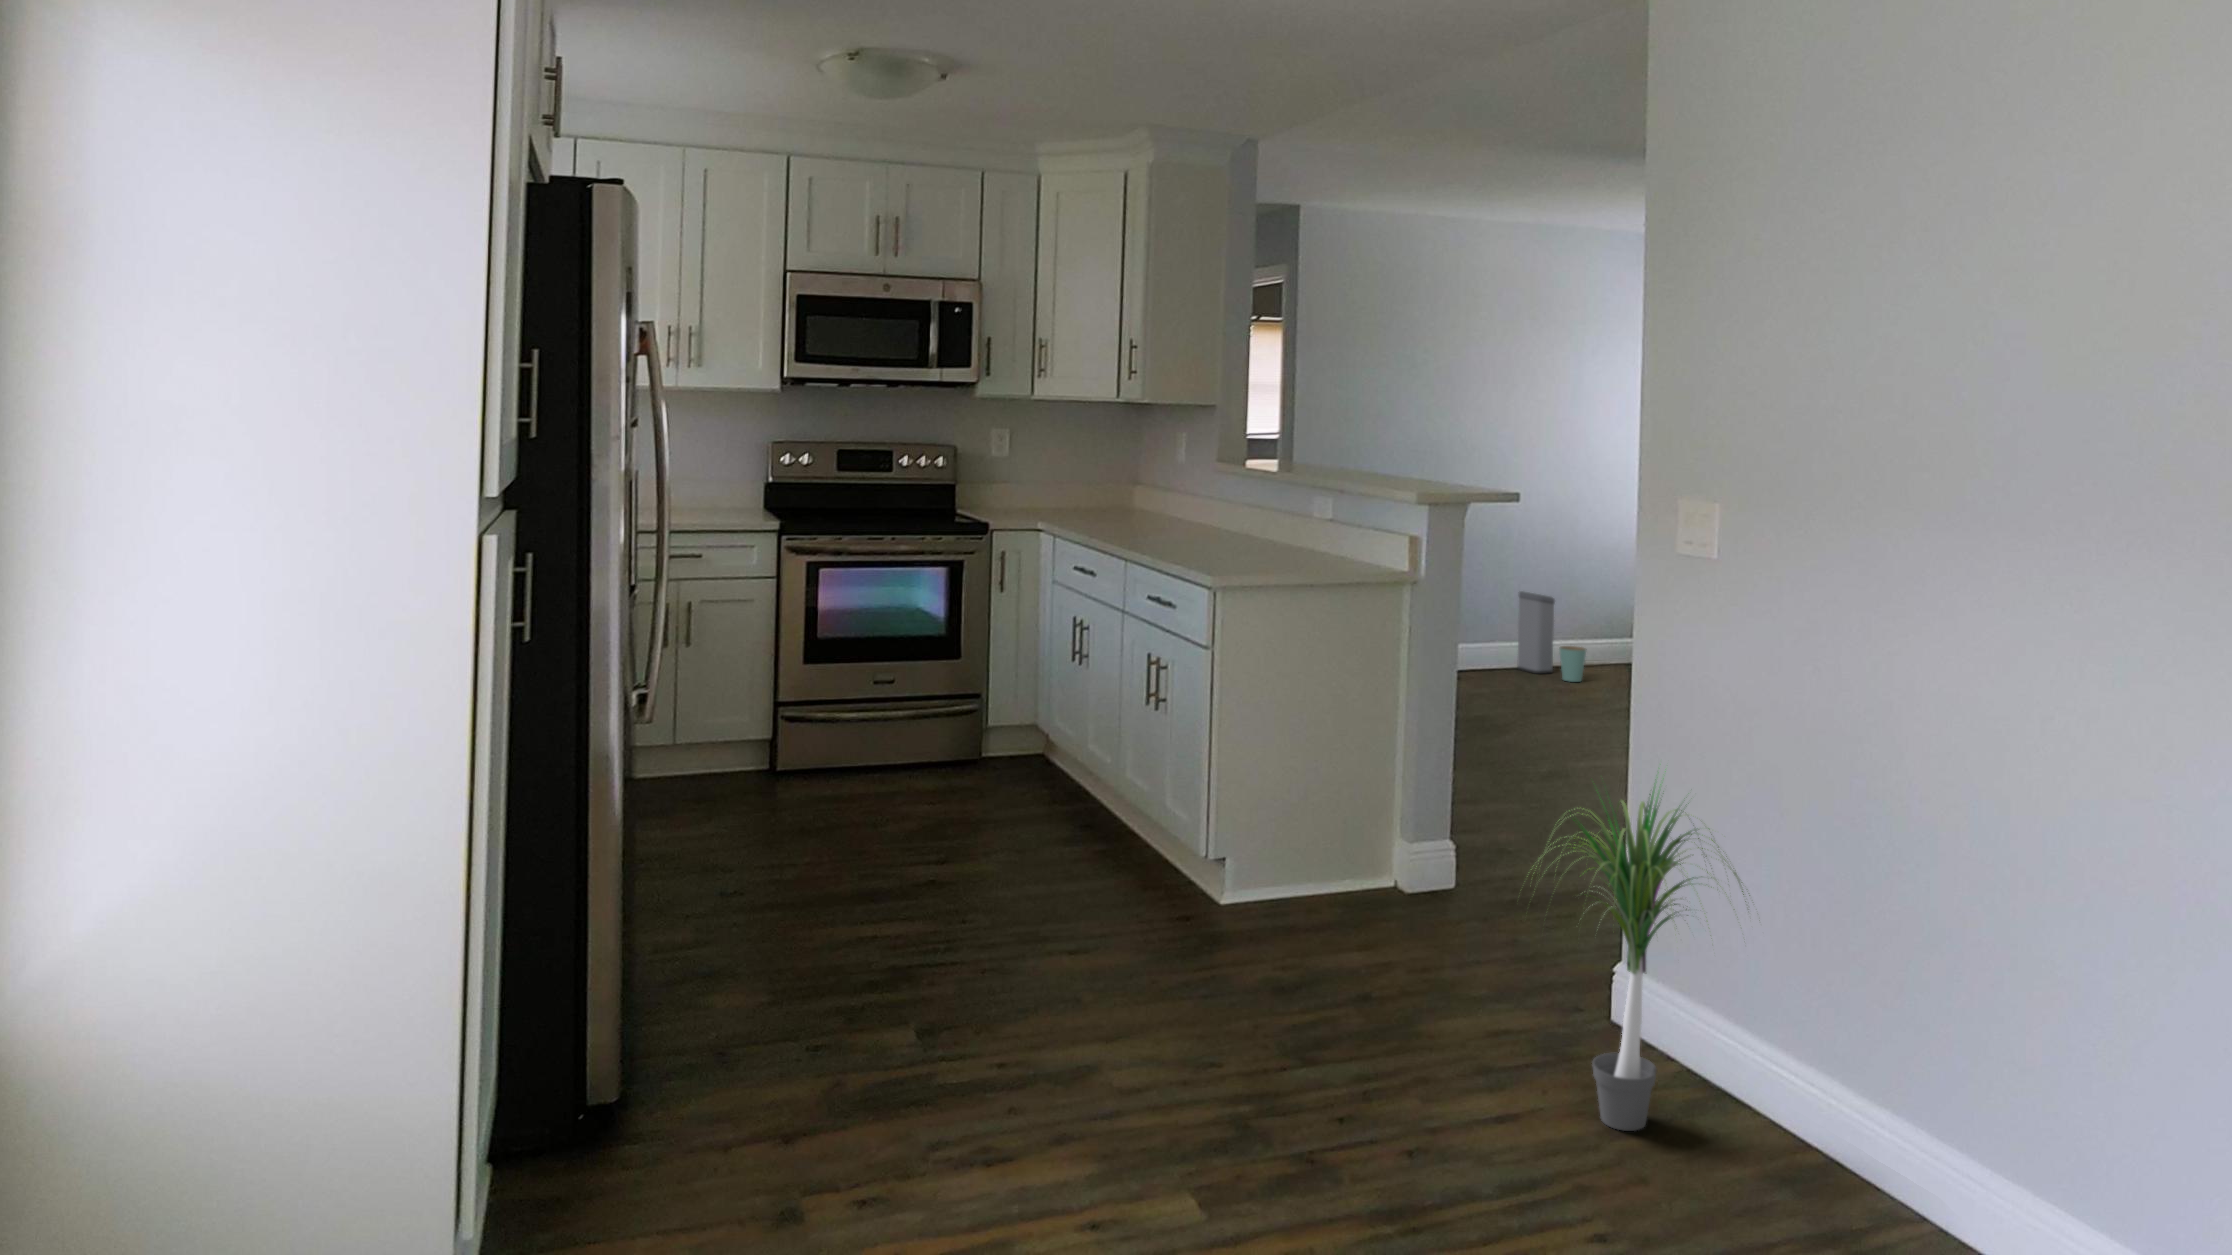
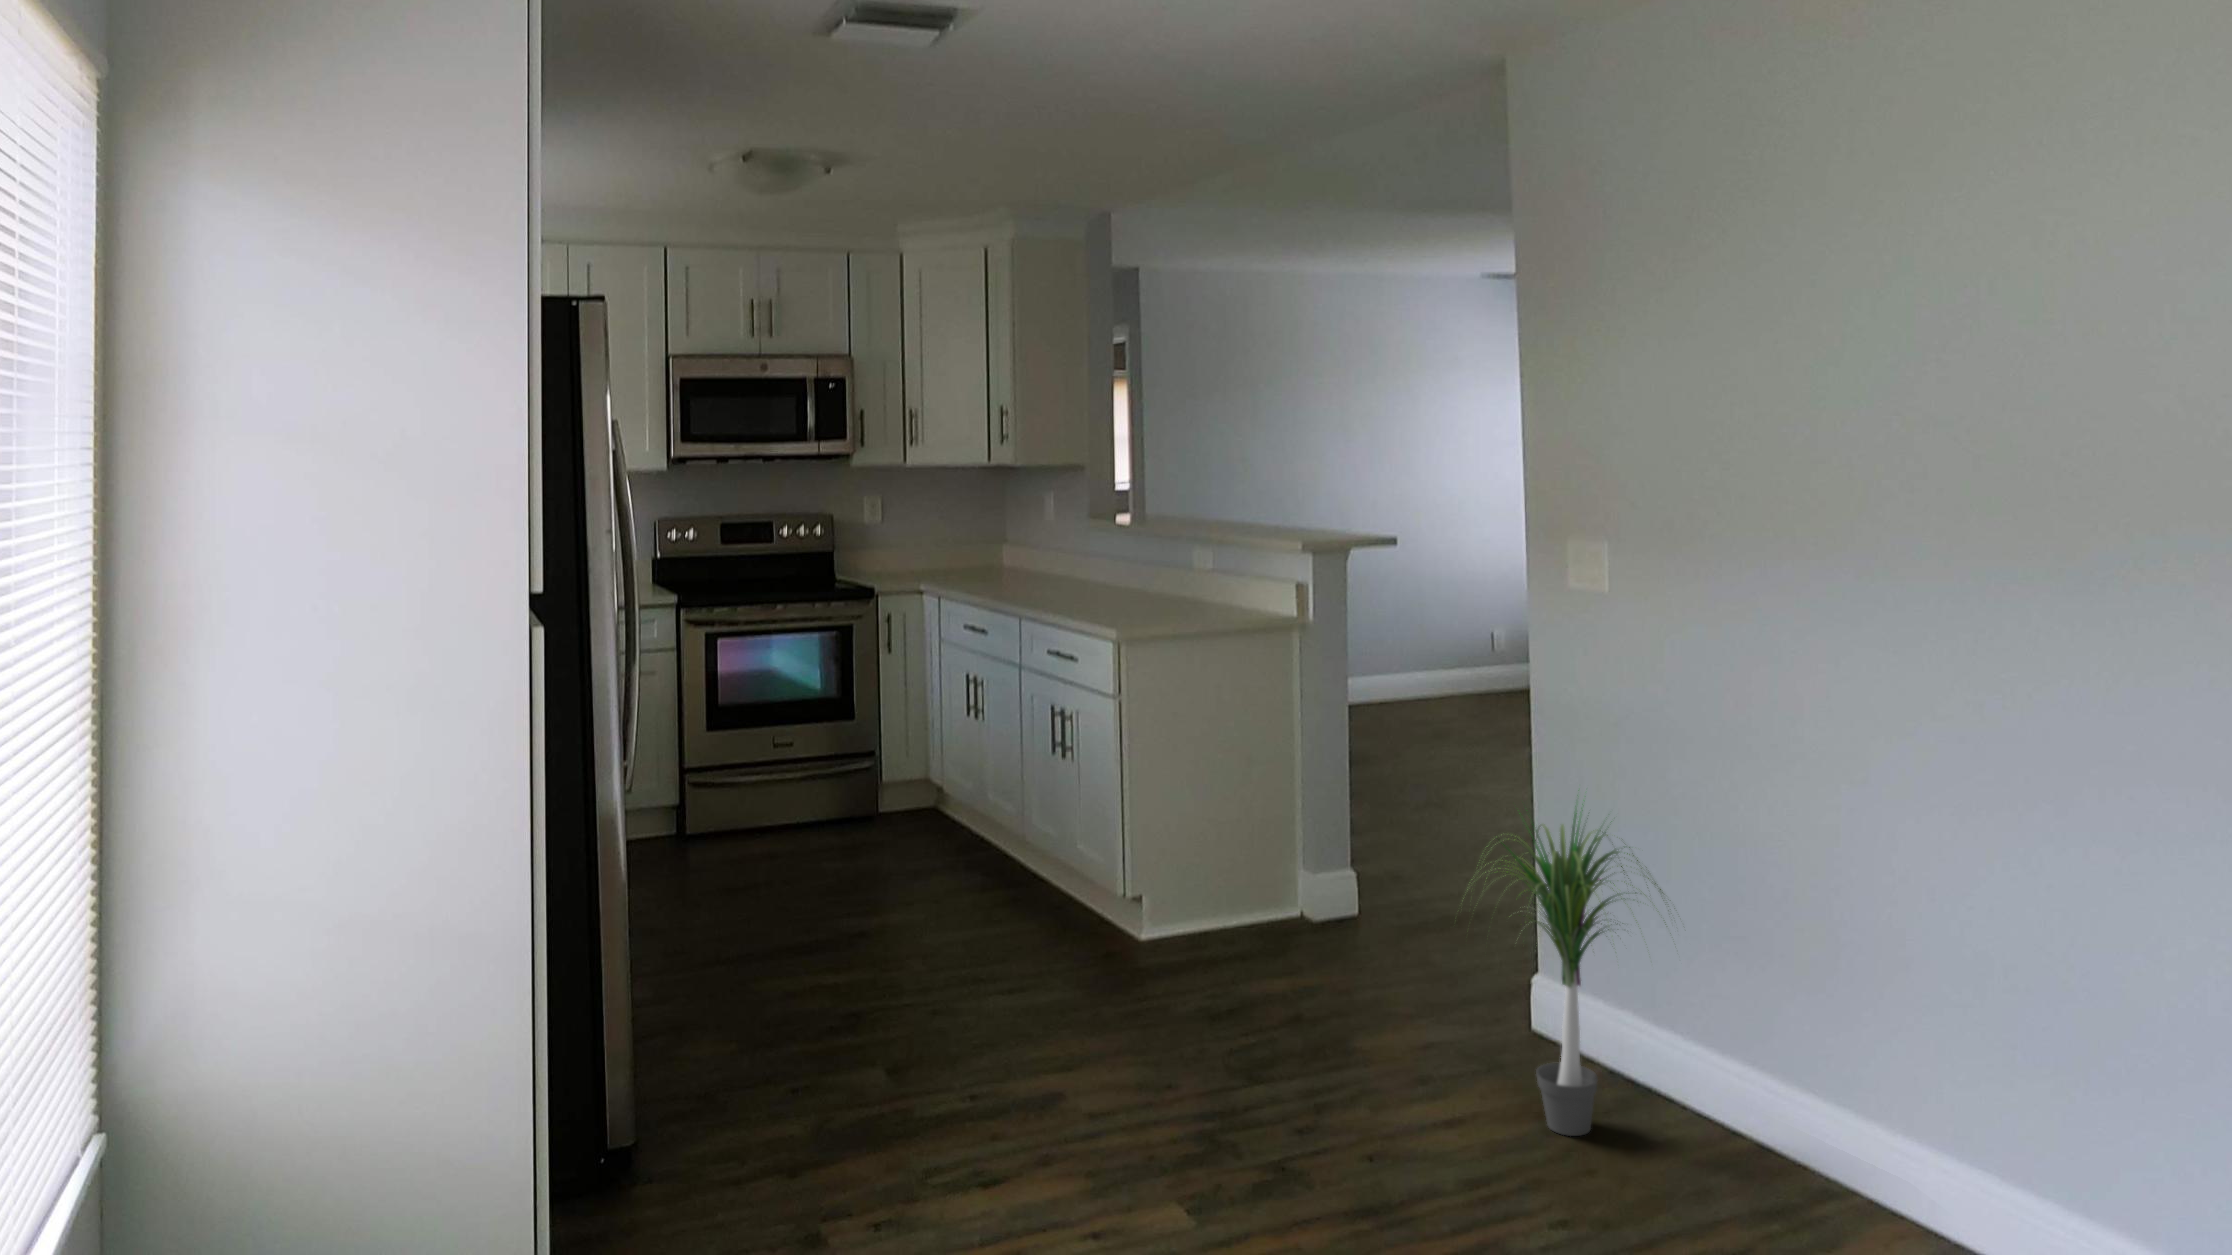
trash can: present [1517,591,1587,682] -> none [1360,621,1430,706]

